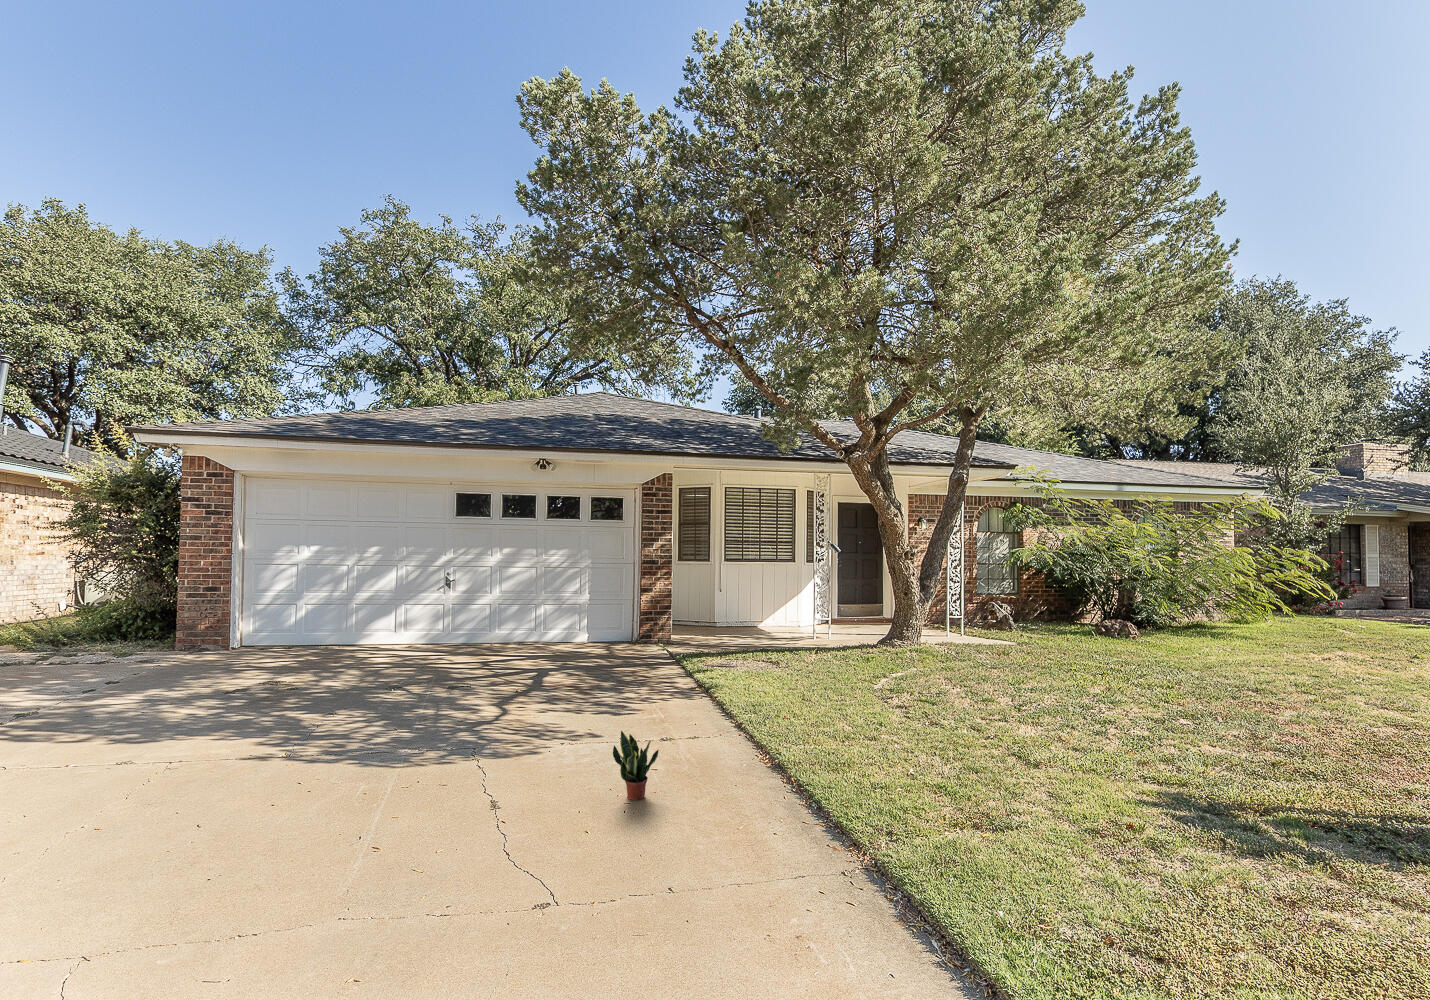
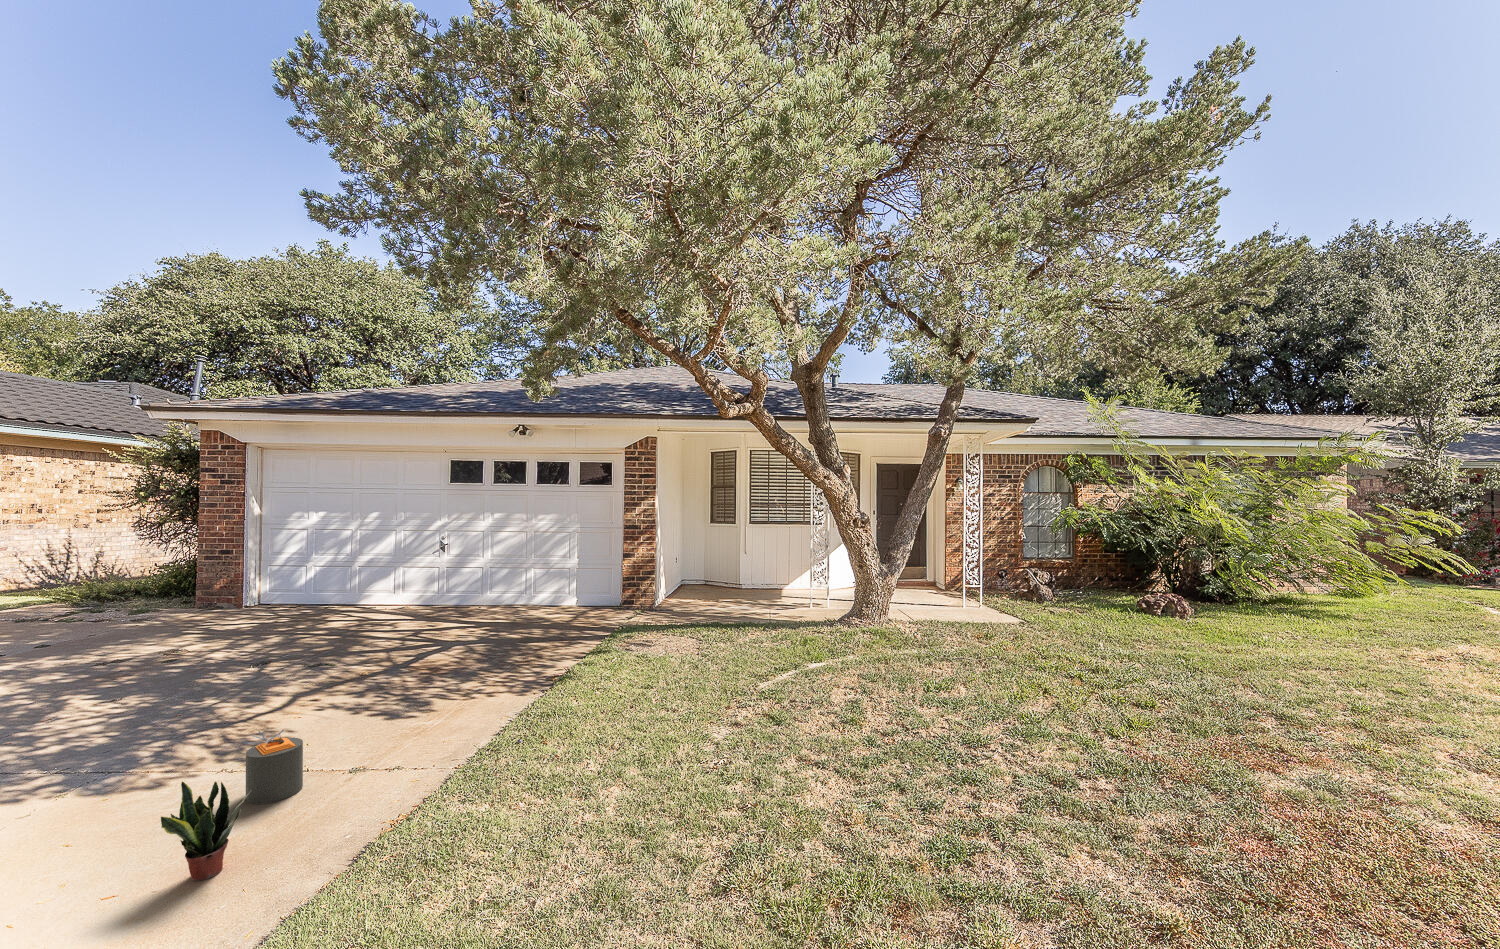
trash can: none [569,711,607,769] -> present [244,730,303,804]

